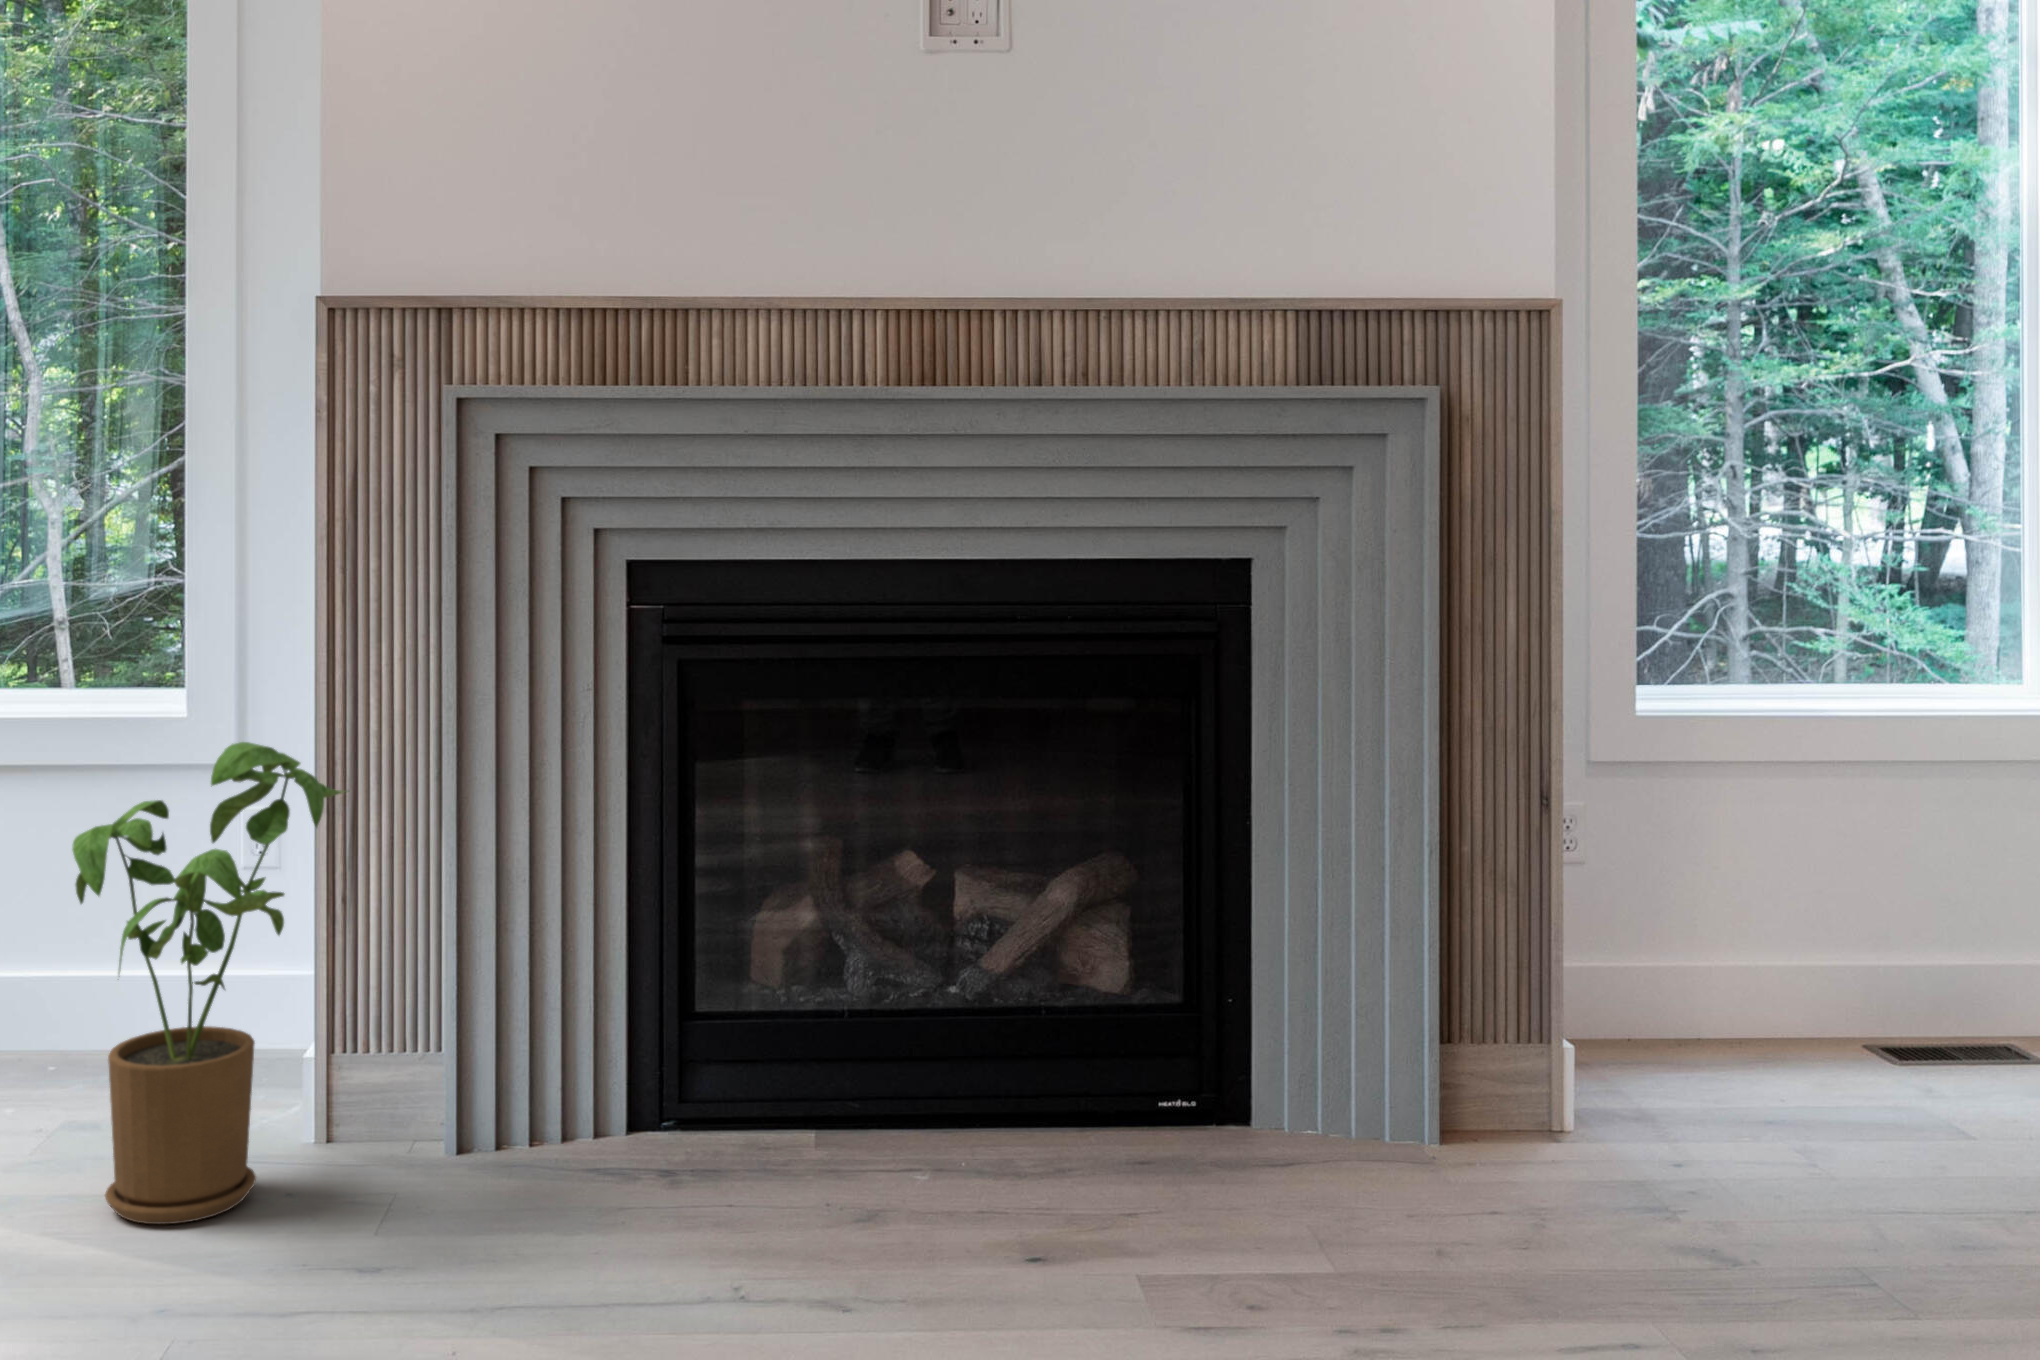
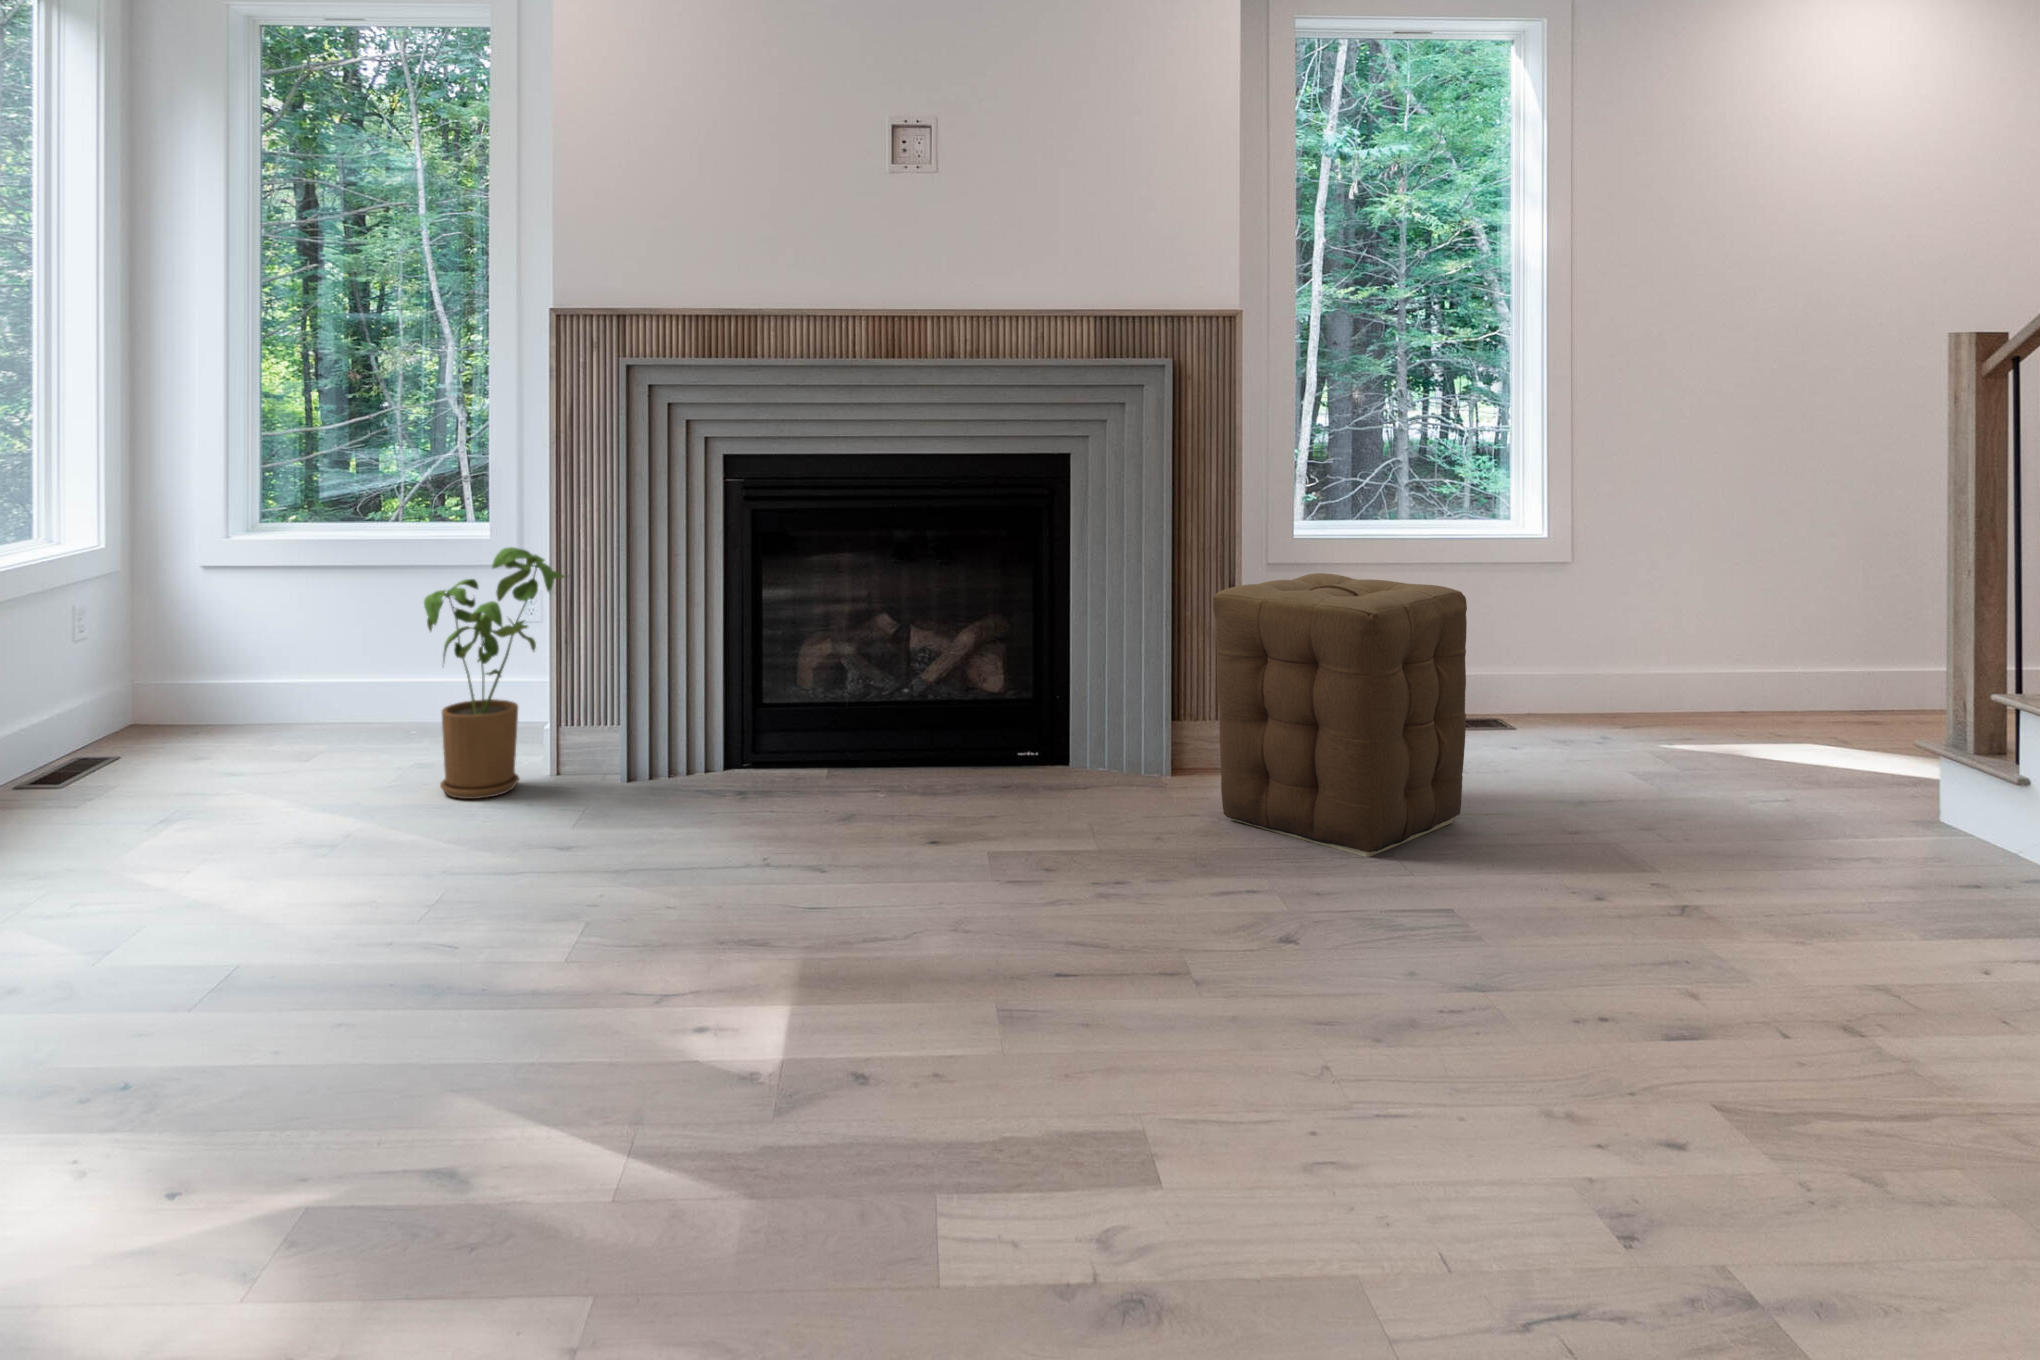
ottoman: none [1550,762,1986,1287] -> present [1213,573,1467,857]

